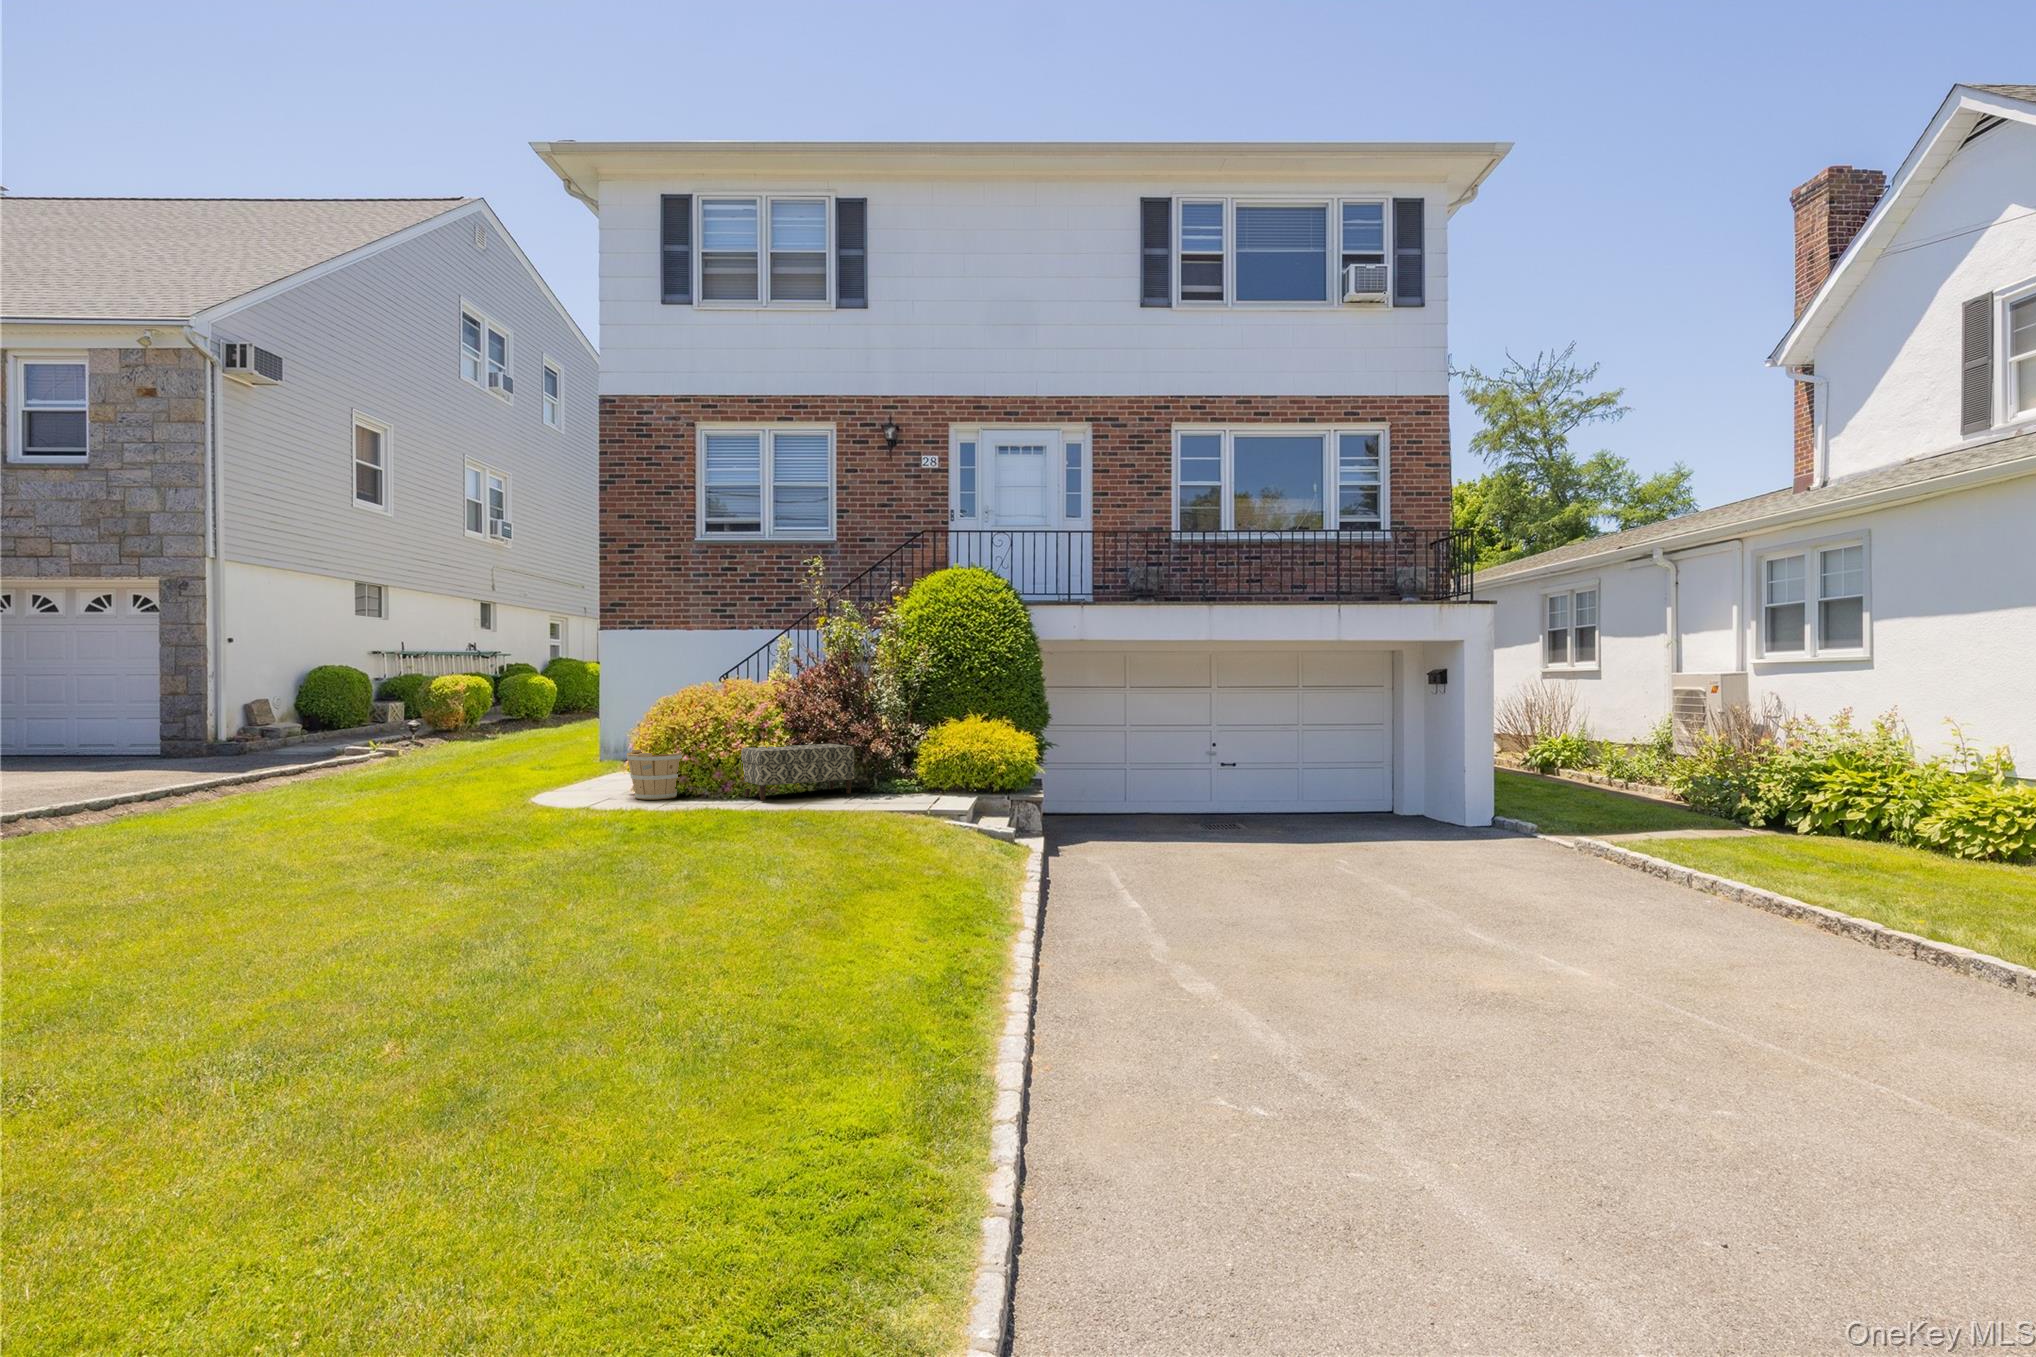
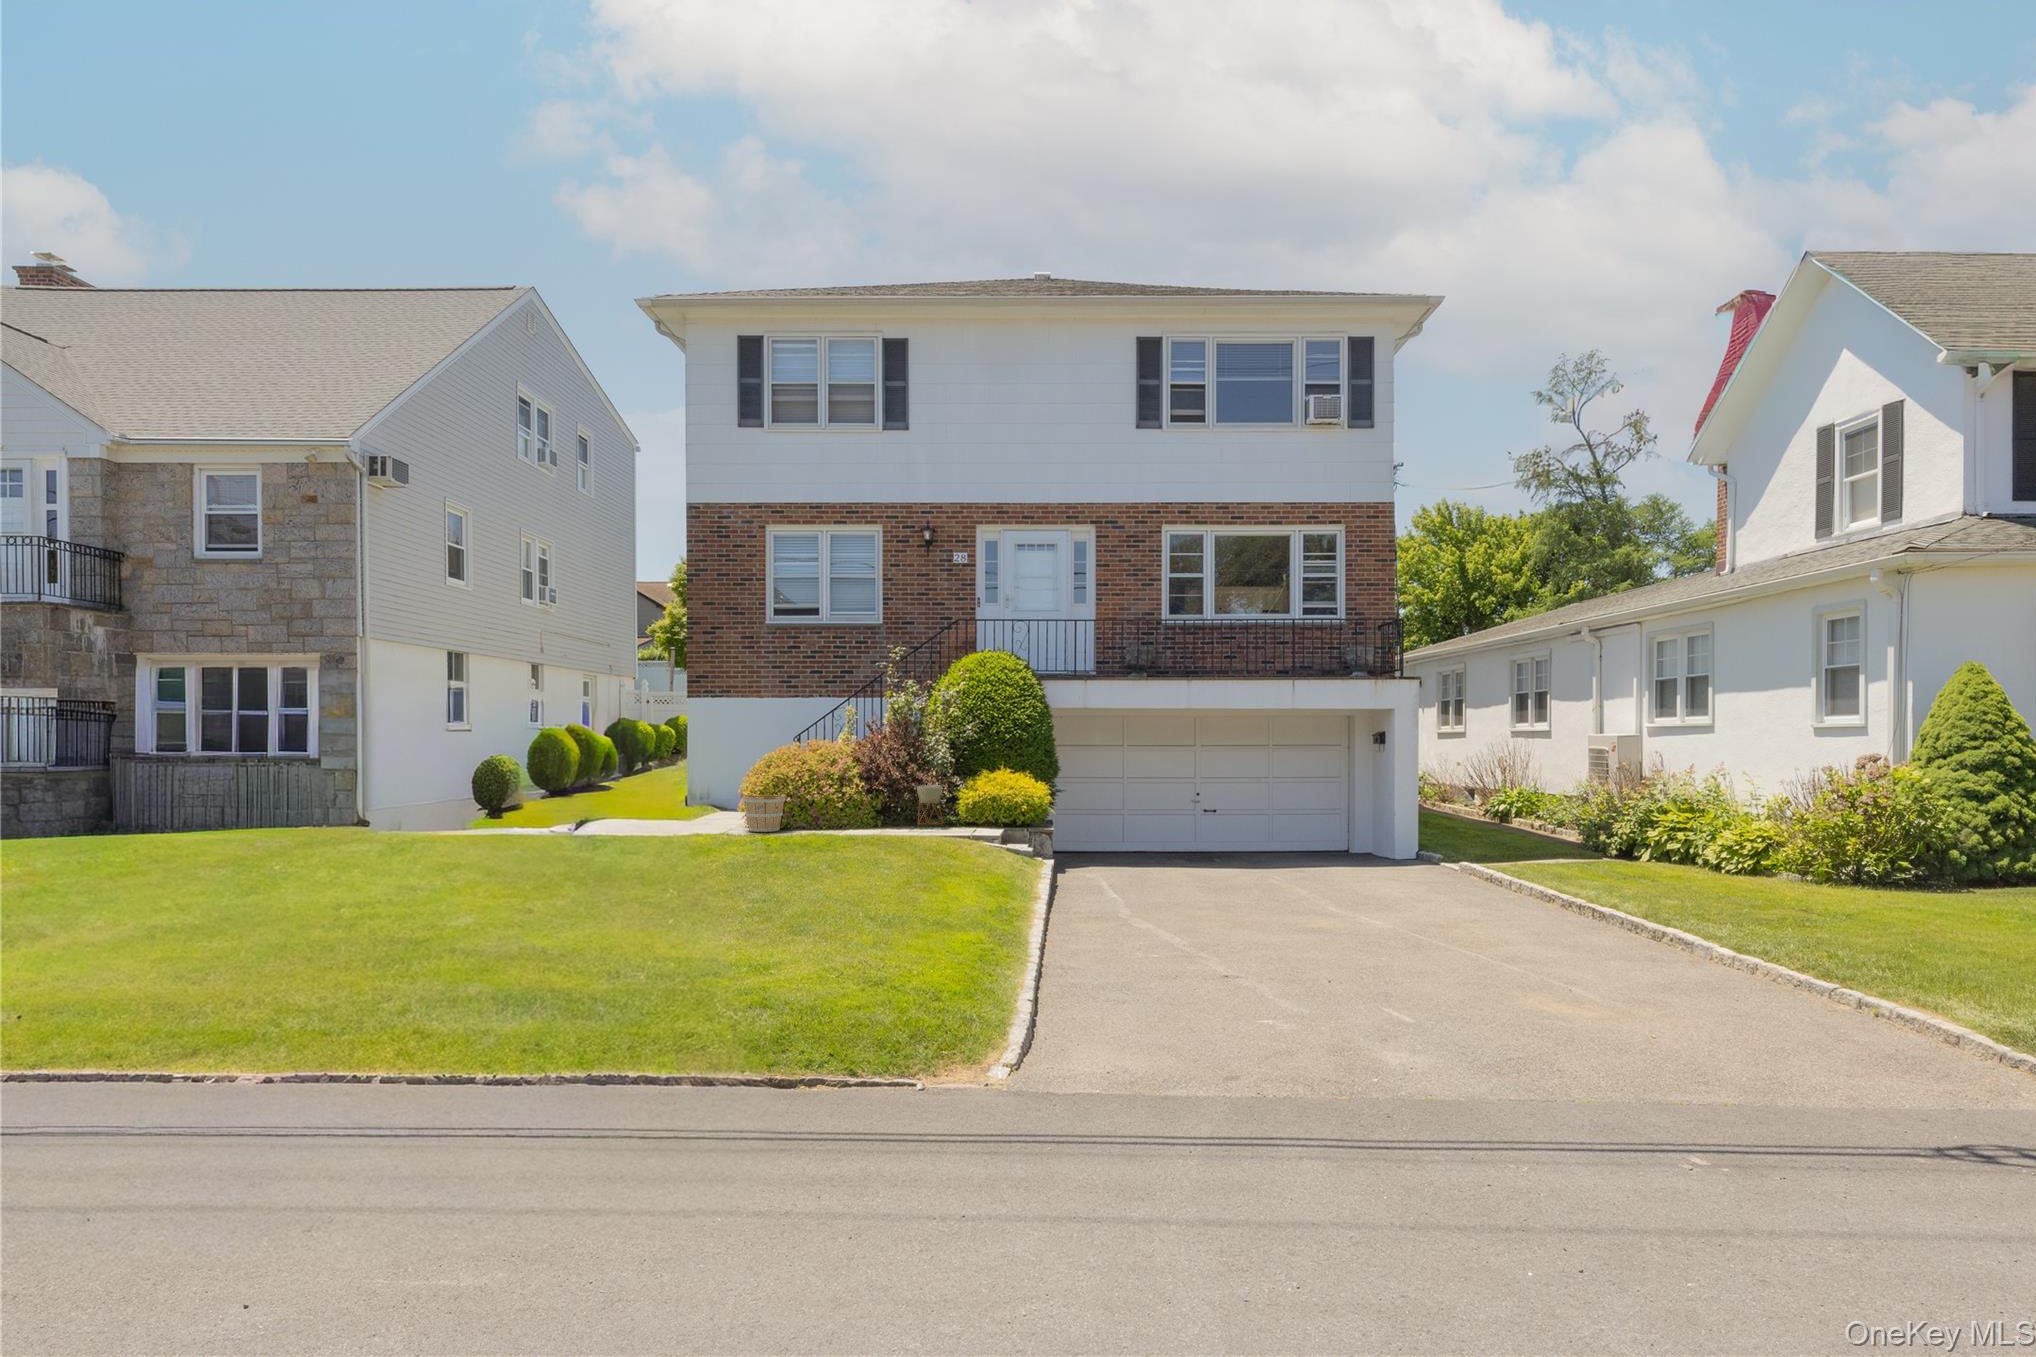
planter: none [860,737,895,788] -> present [917,785,943,824]
bench: present [741,744,854,801] -> none [830,790,915,833]

